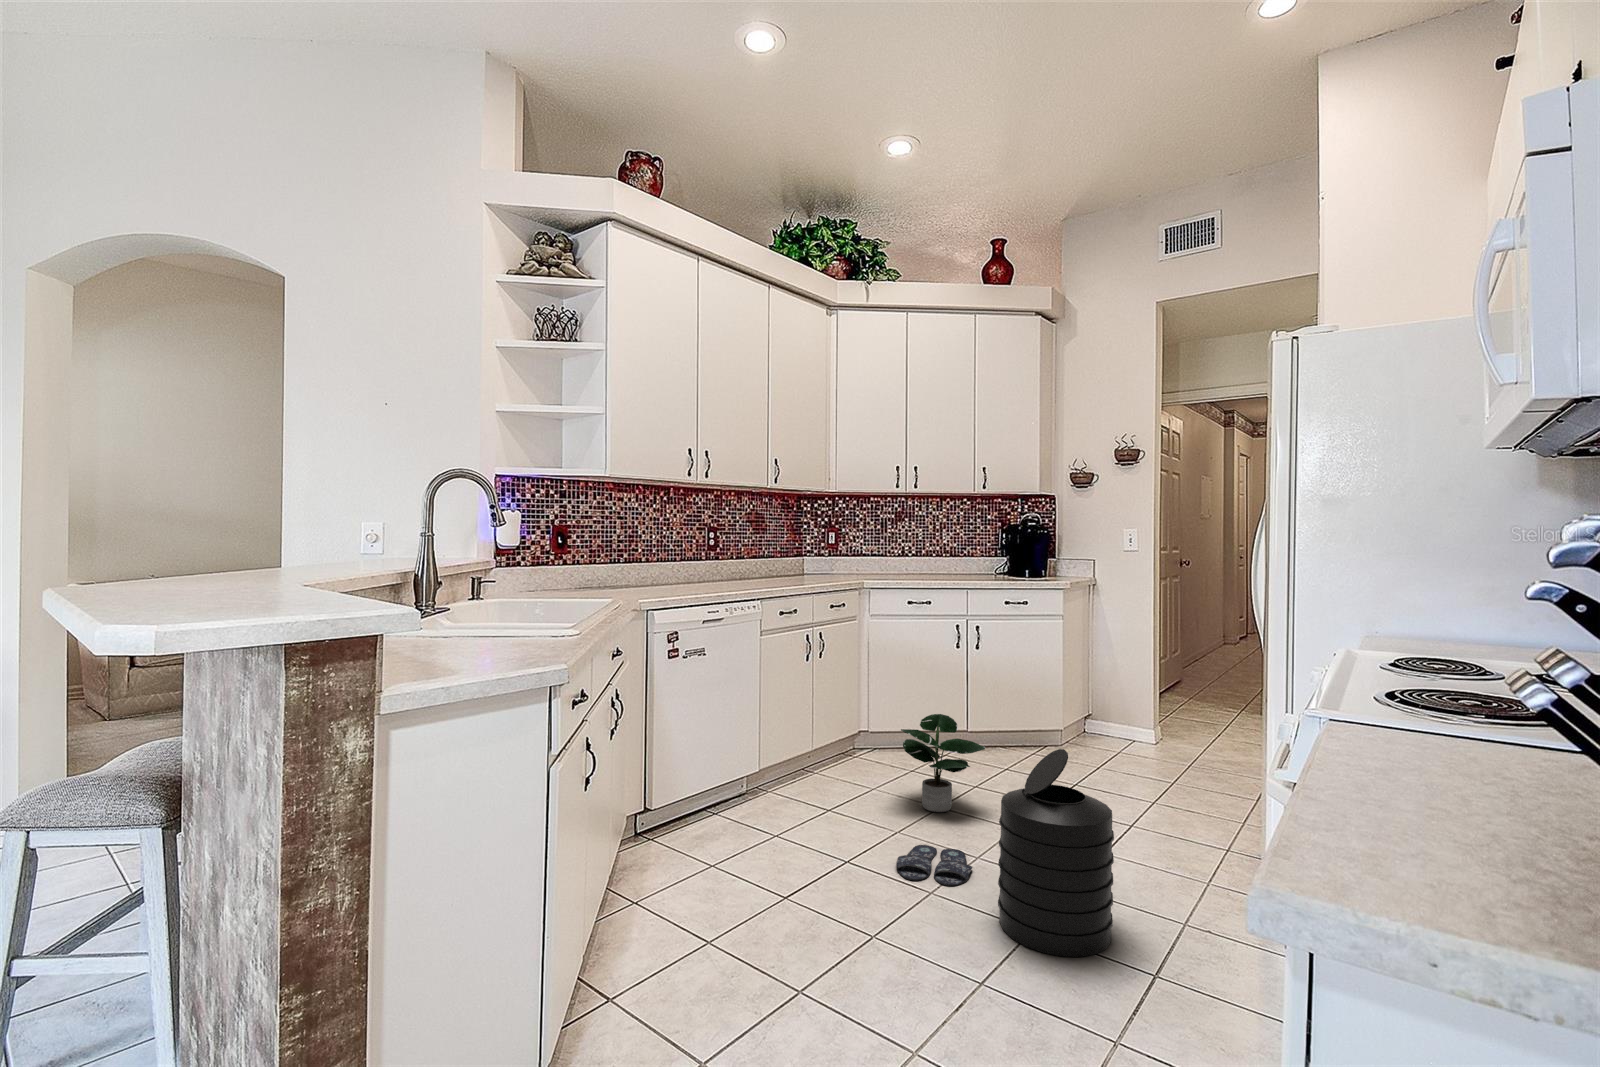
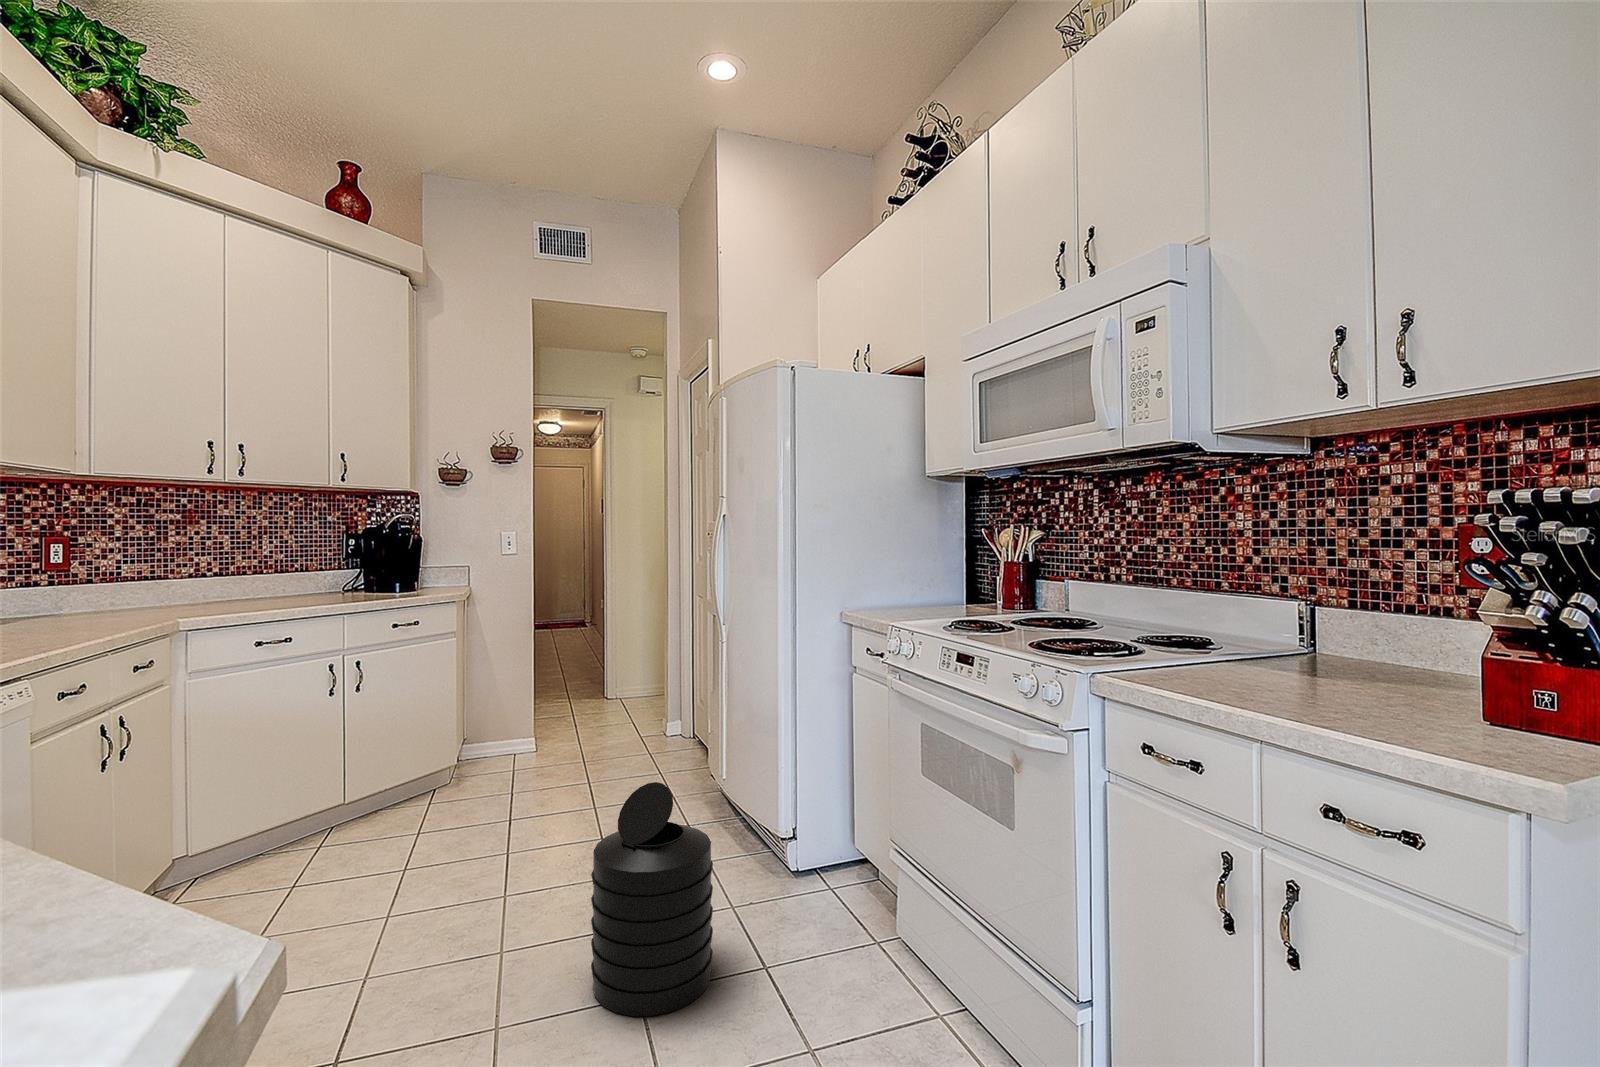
potted plant: present [901,714,985,812] -> none [325,787,455,922]
slippers: present [897,845,972,886] -> none [413,951,521,1024]

